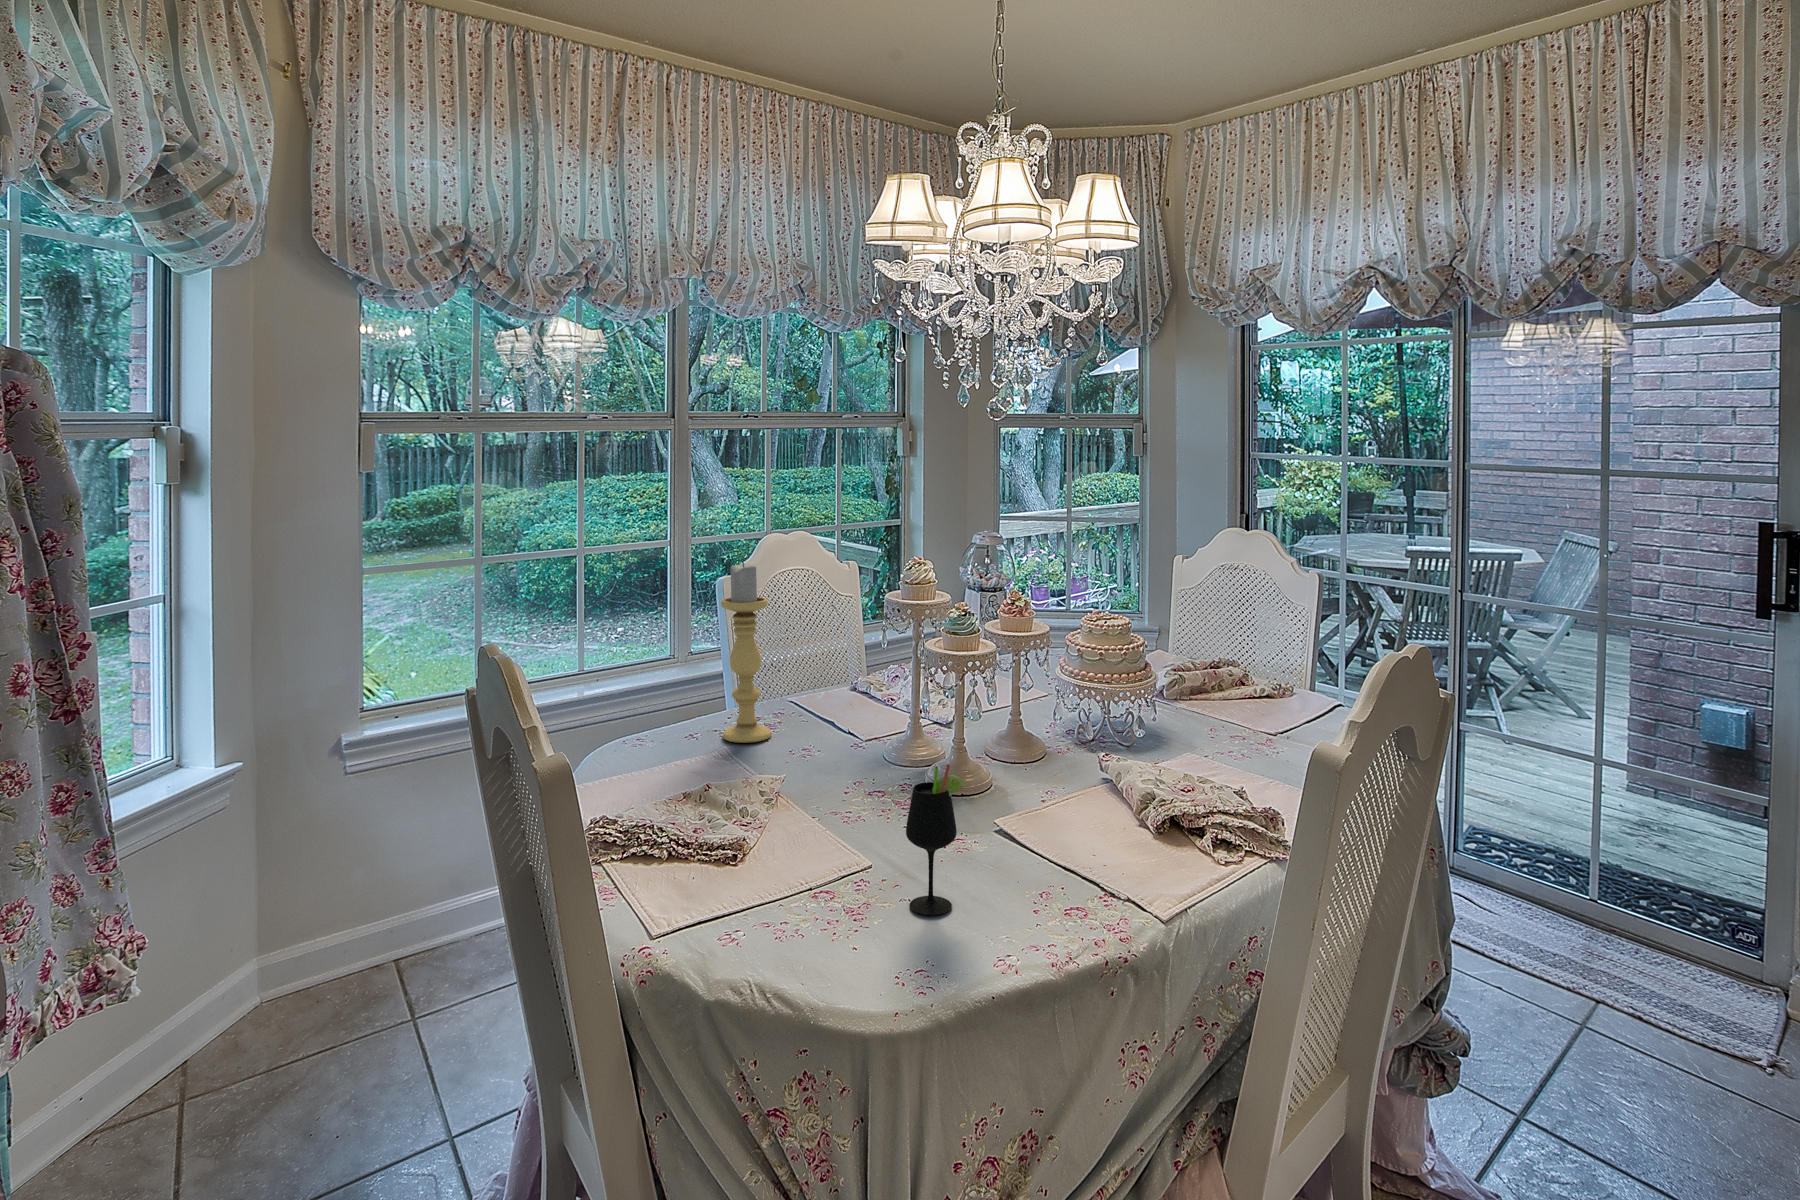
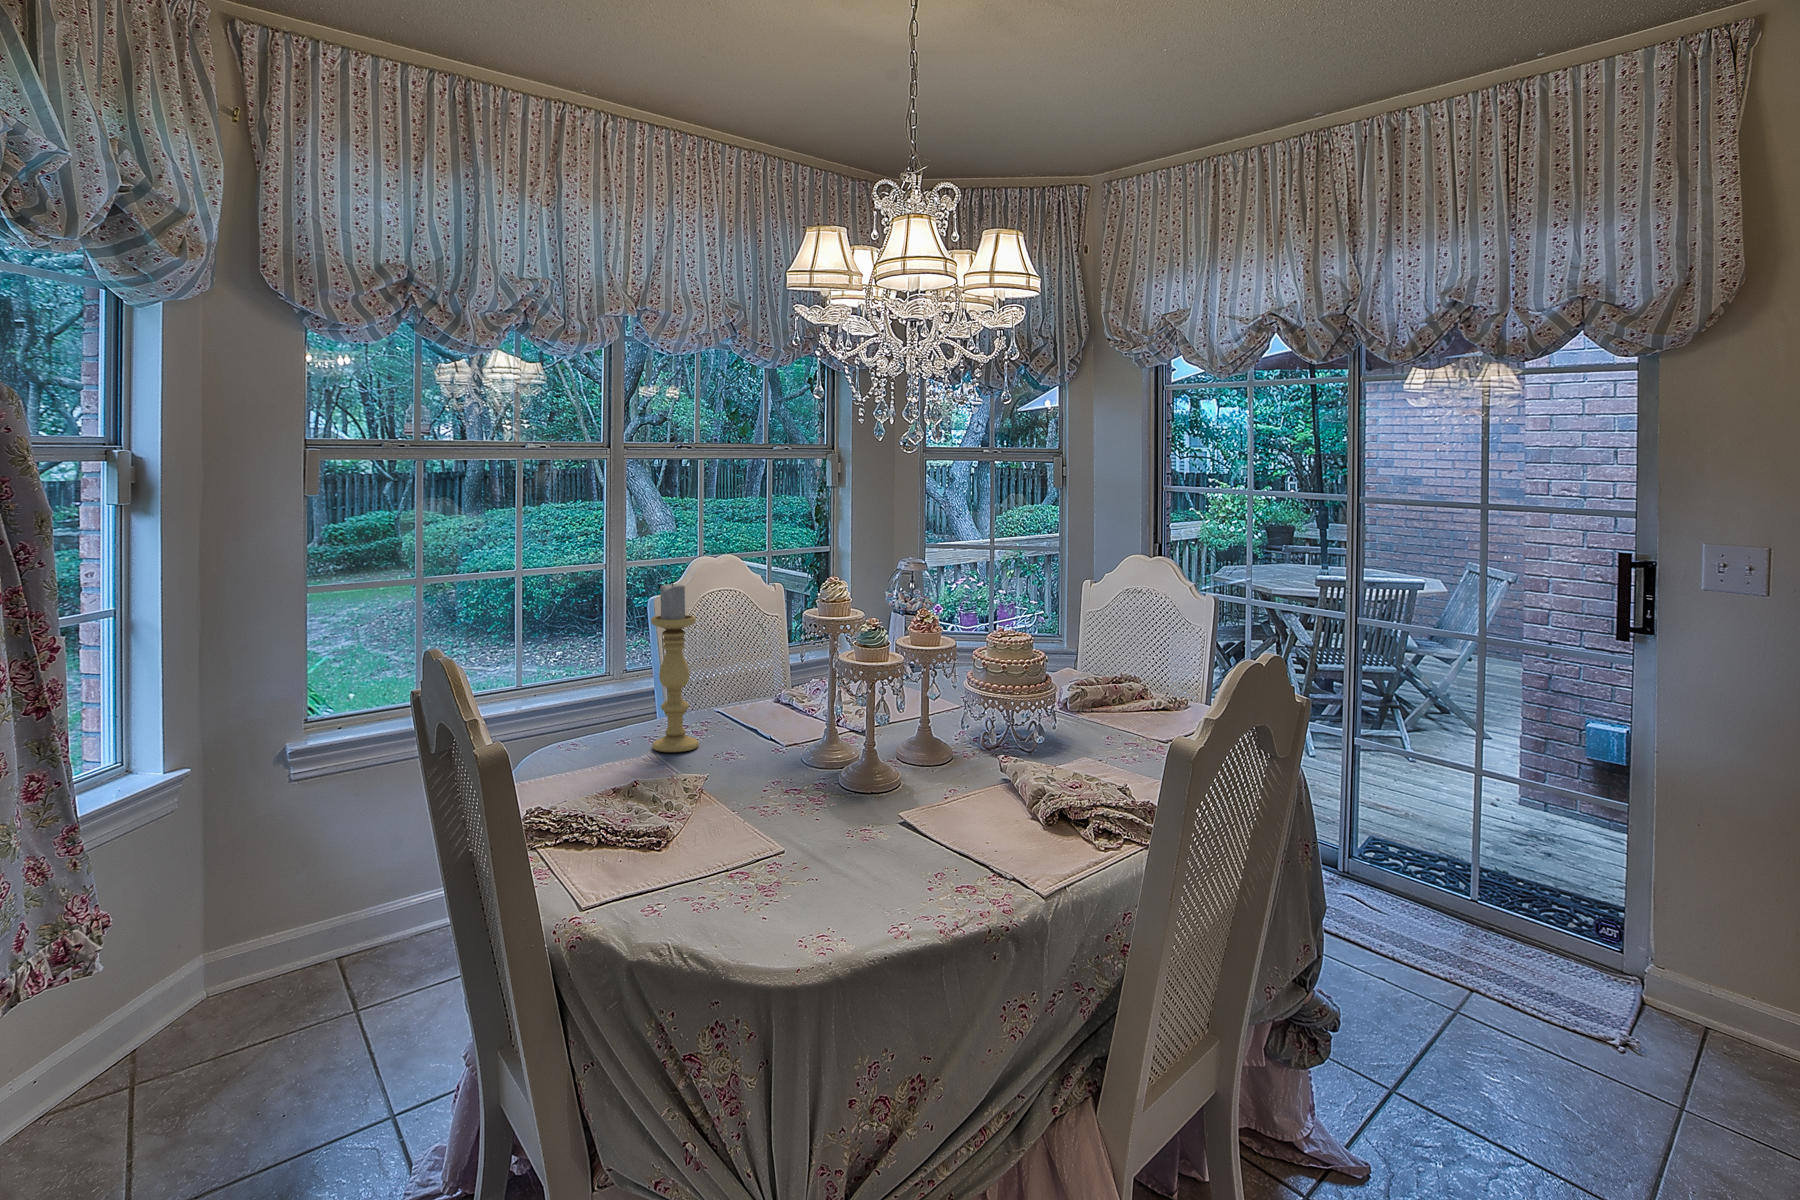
wine glass: present [906,765,966,915] -> none [812,756,865,893]

